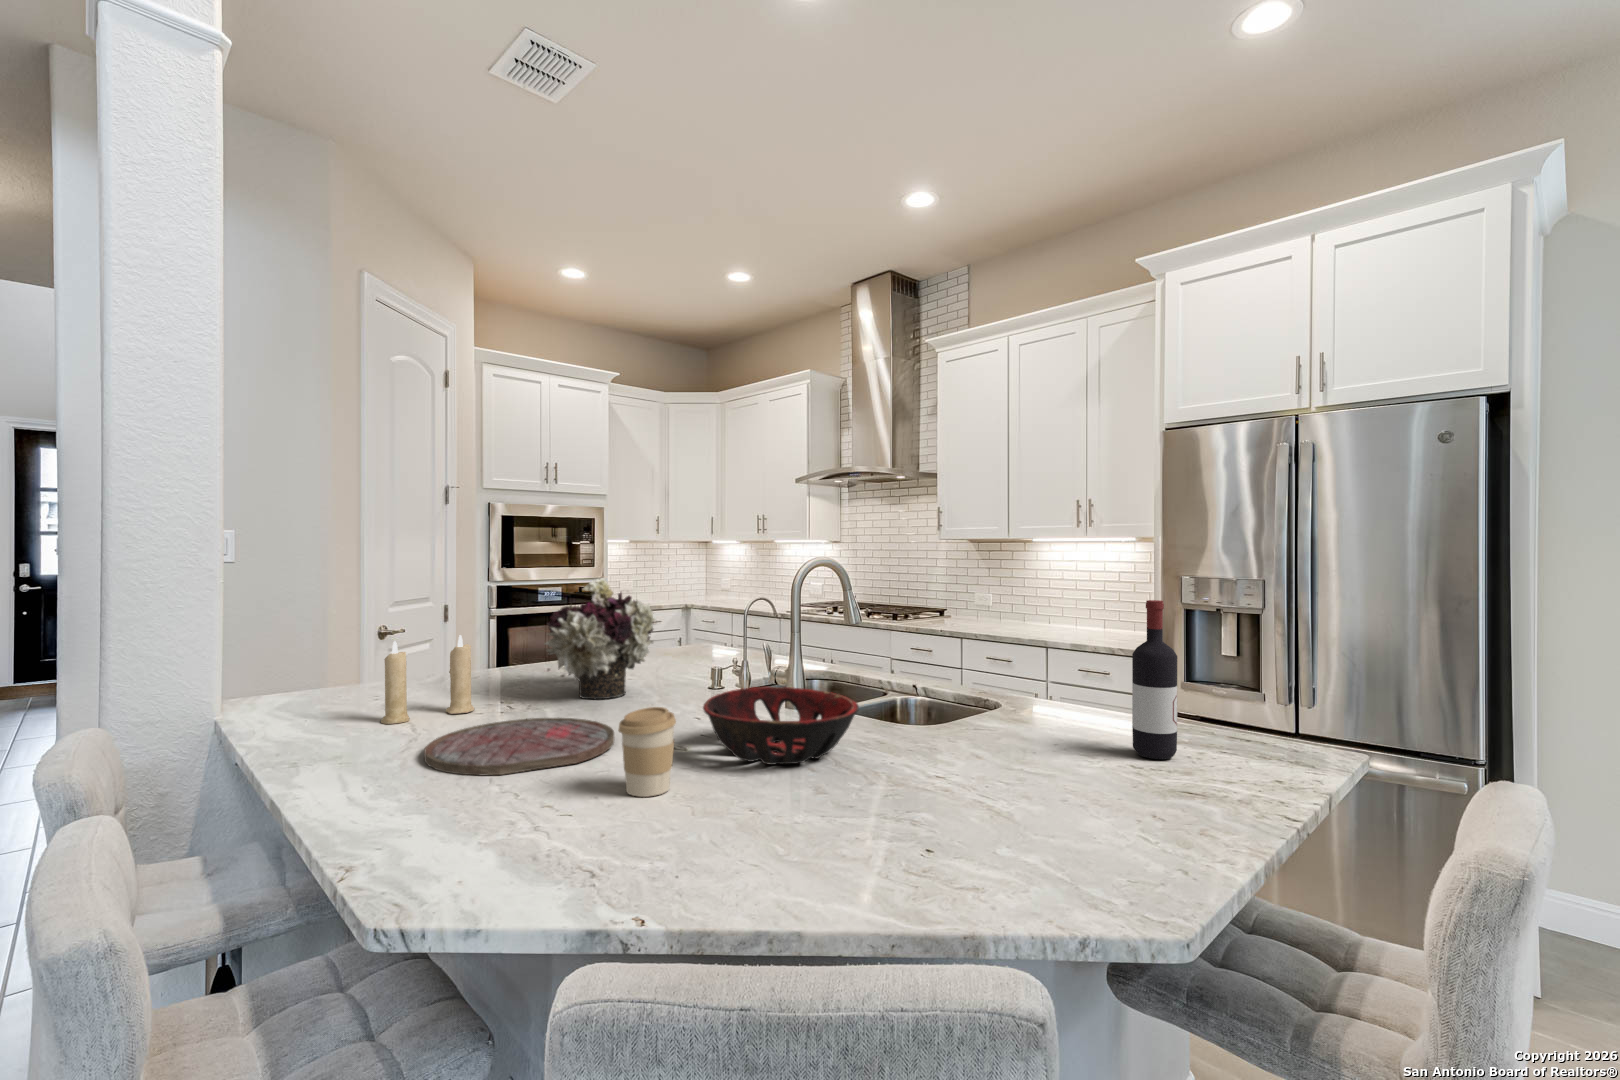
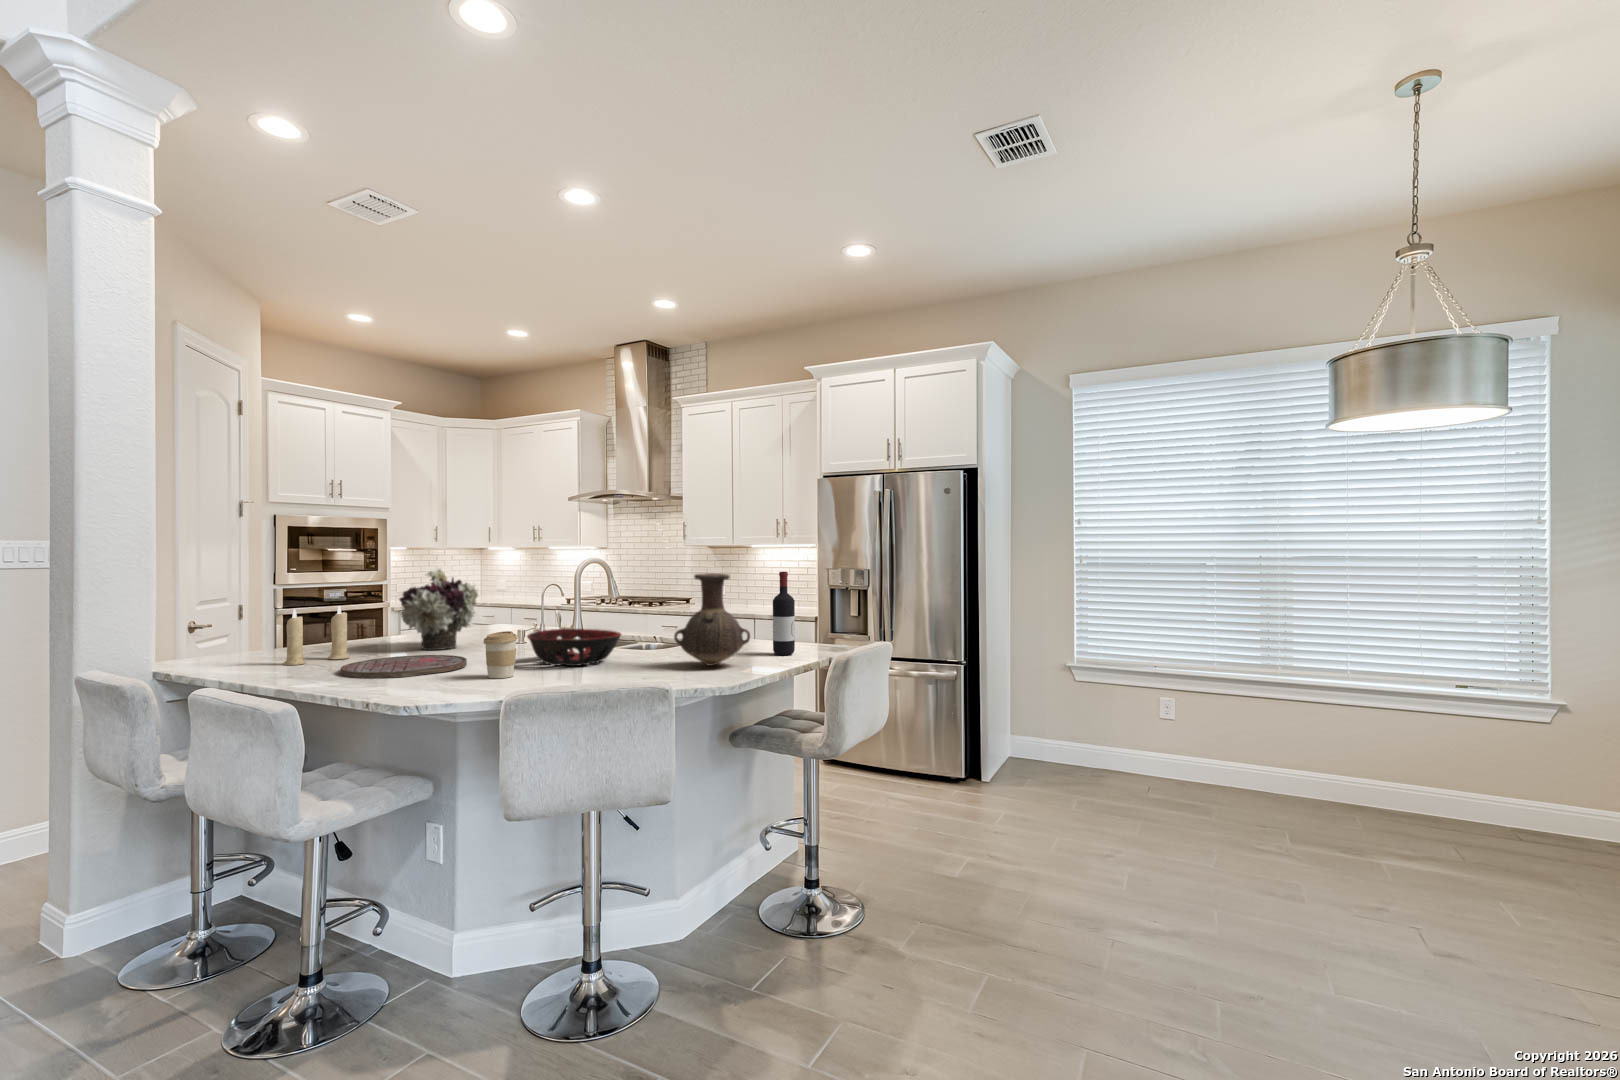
vase: none [955,607,1108,787] -> present [674,573,750,666]

